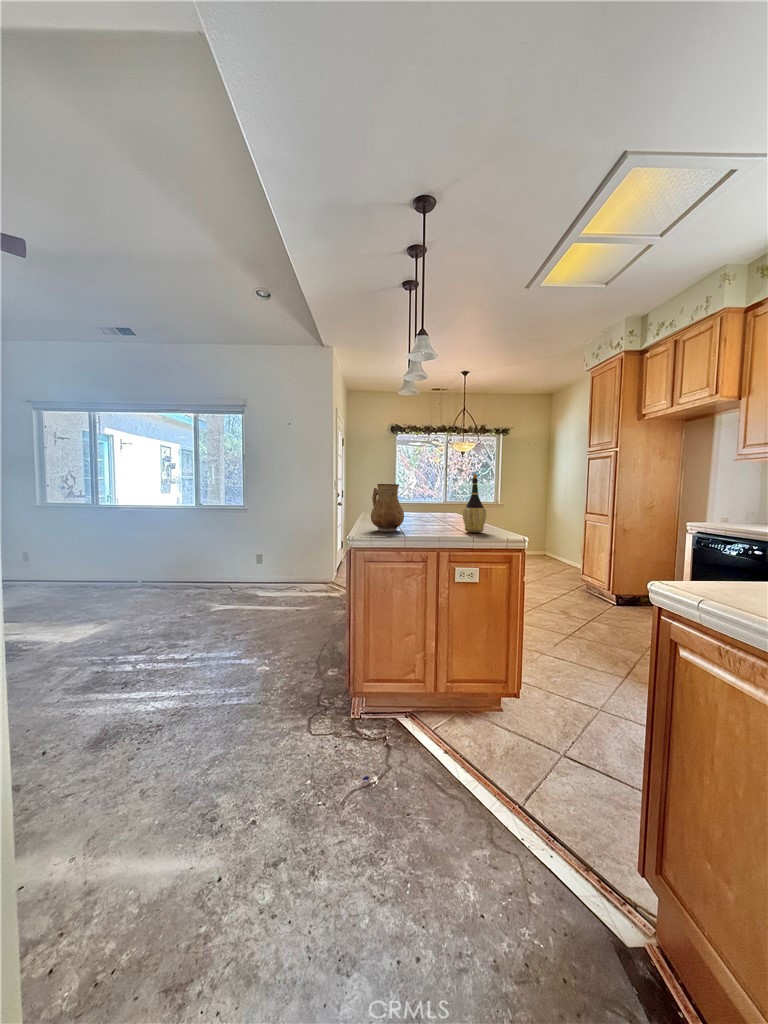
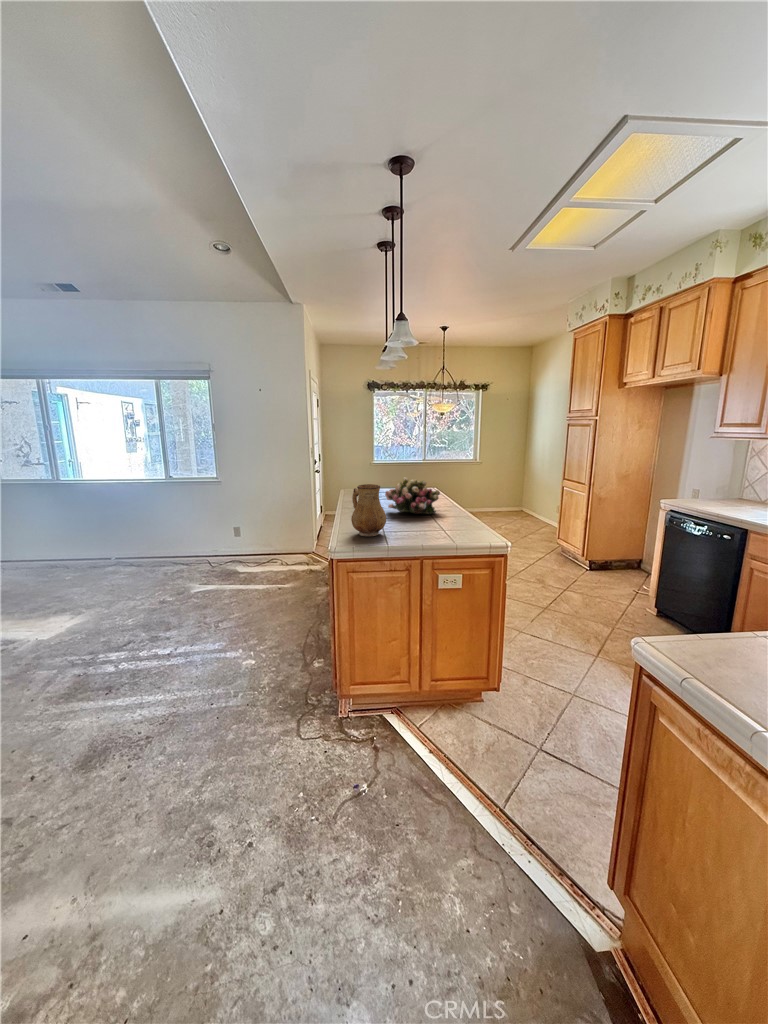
wine bottle: present [463,475,486,532] -> none [447,475,471,535]
flower arrangement: none [404,489,457,523] -> present [385,478,440,514]

